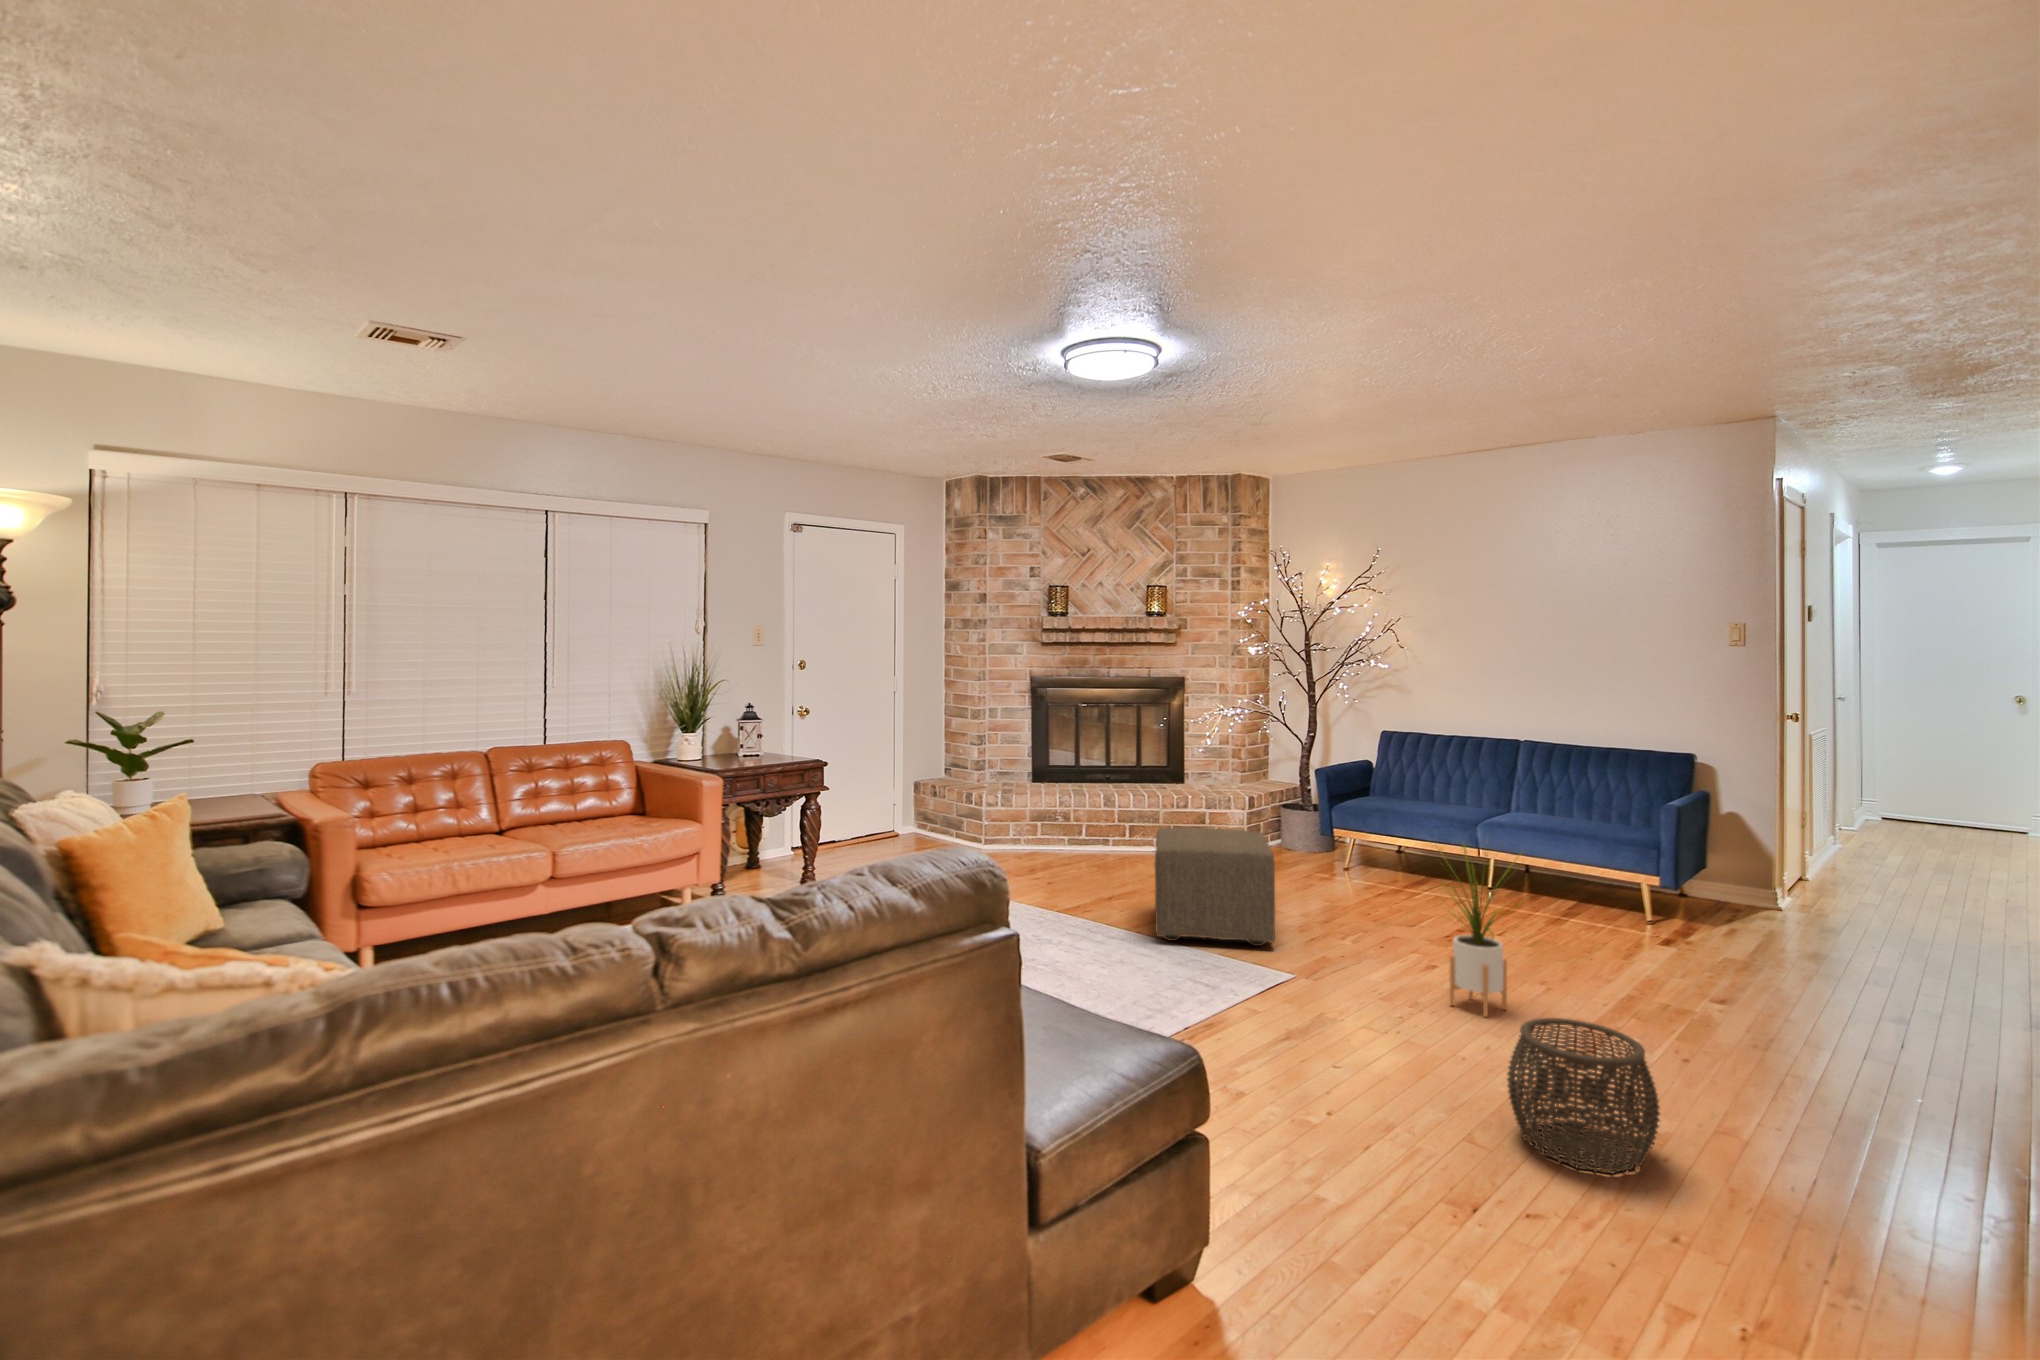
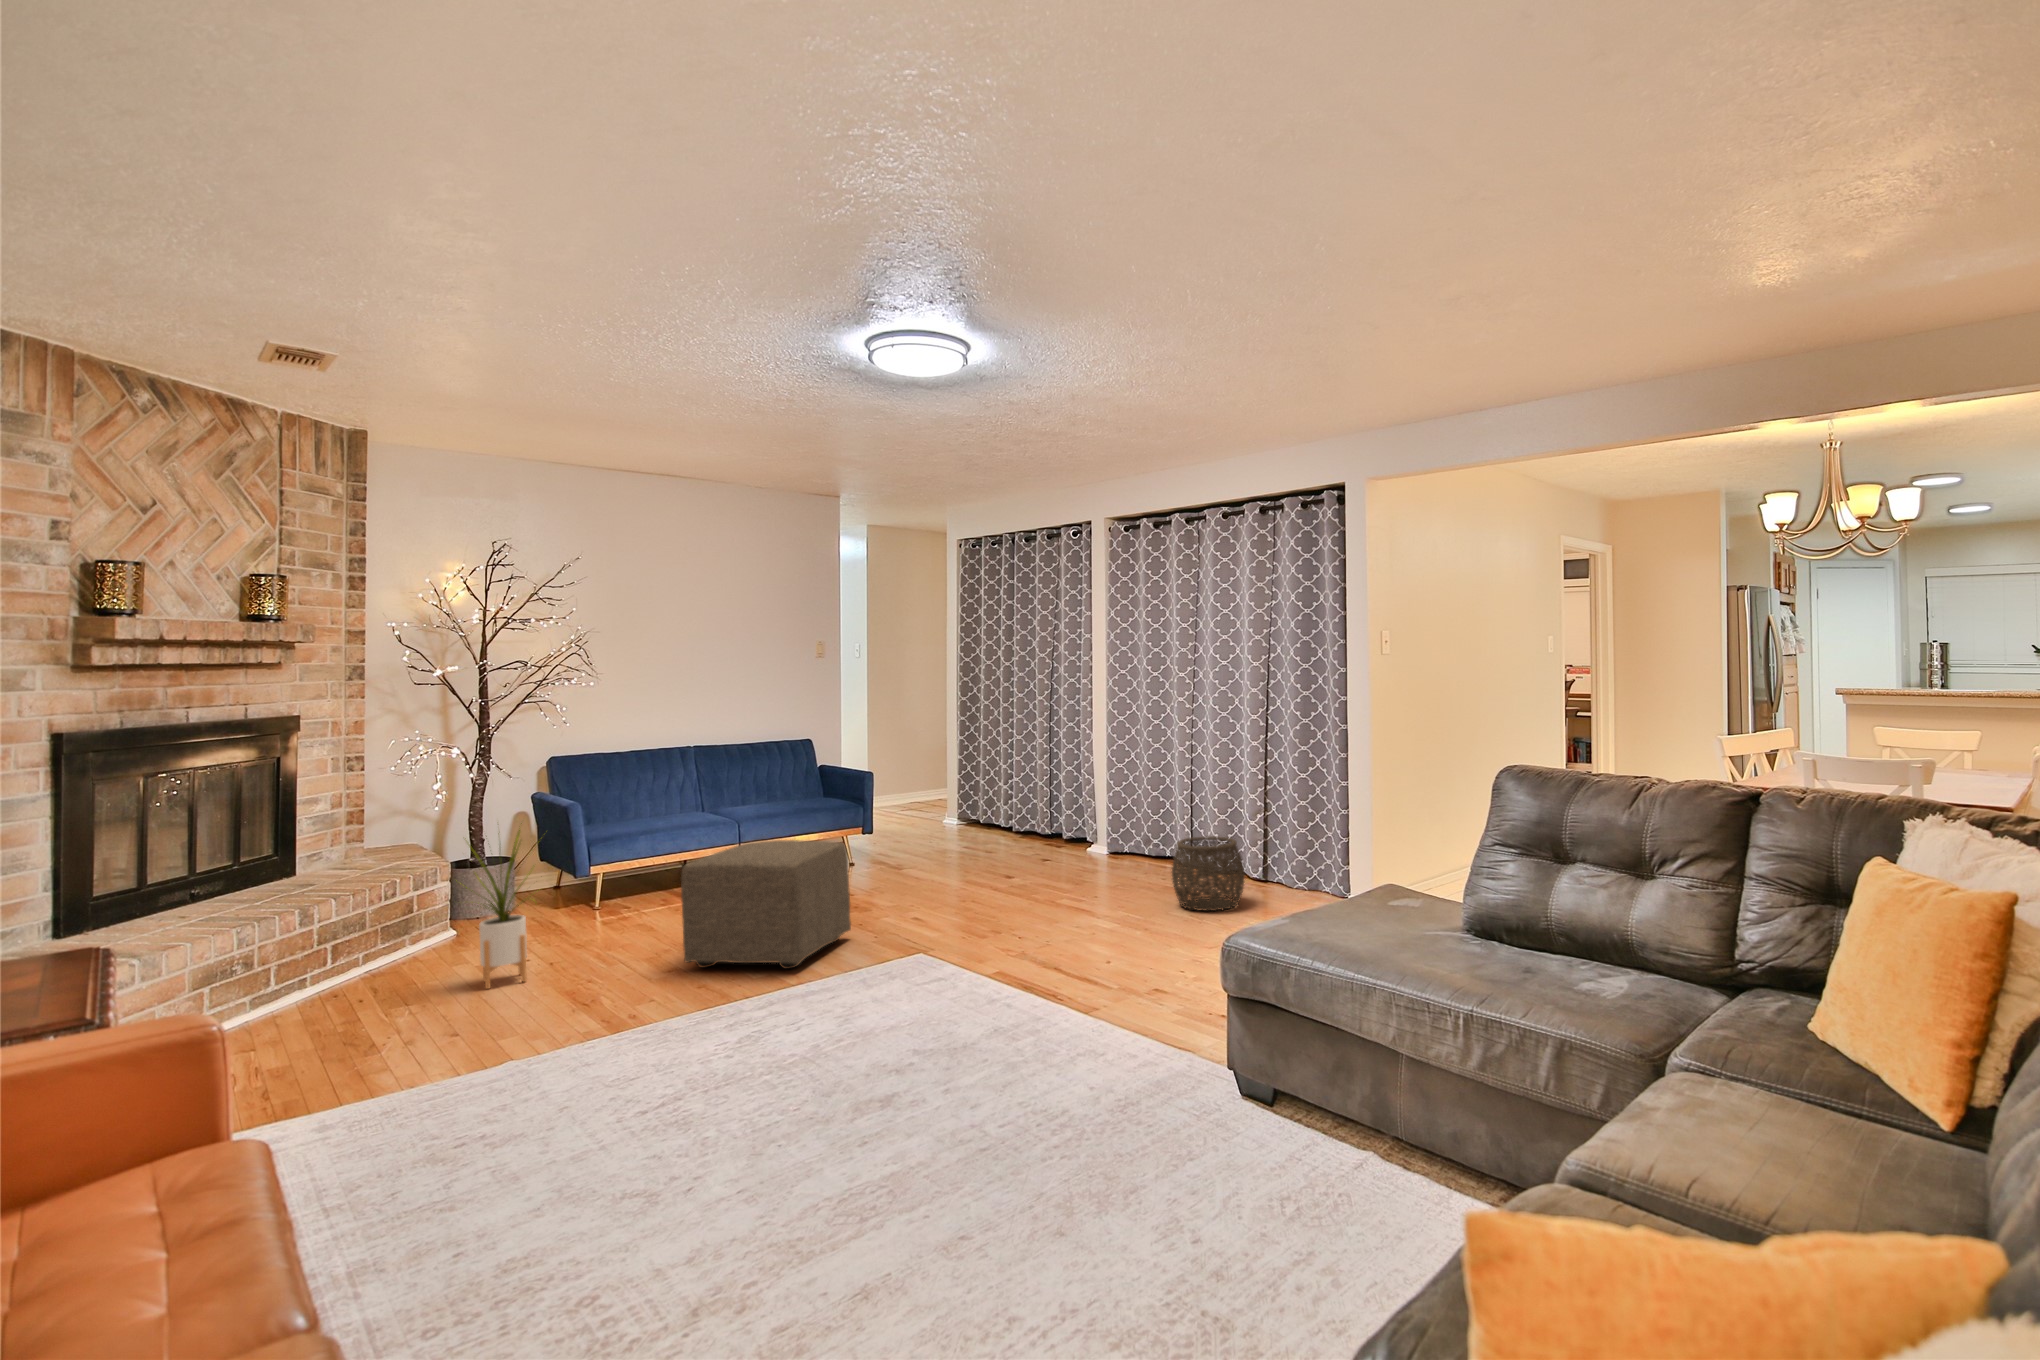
house plant: present [1439,843,1530,1017] -> present [456,823,535,989]

